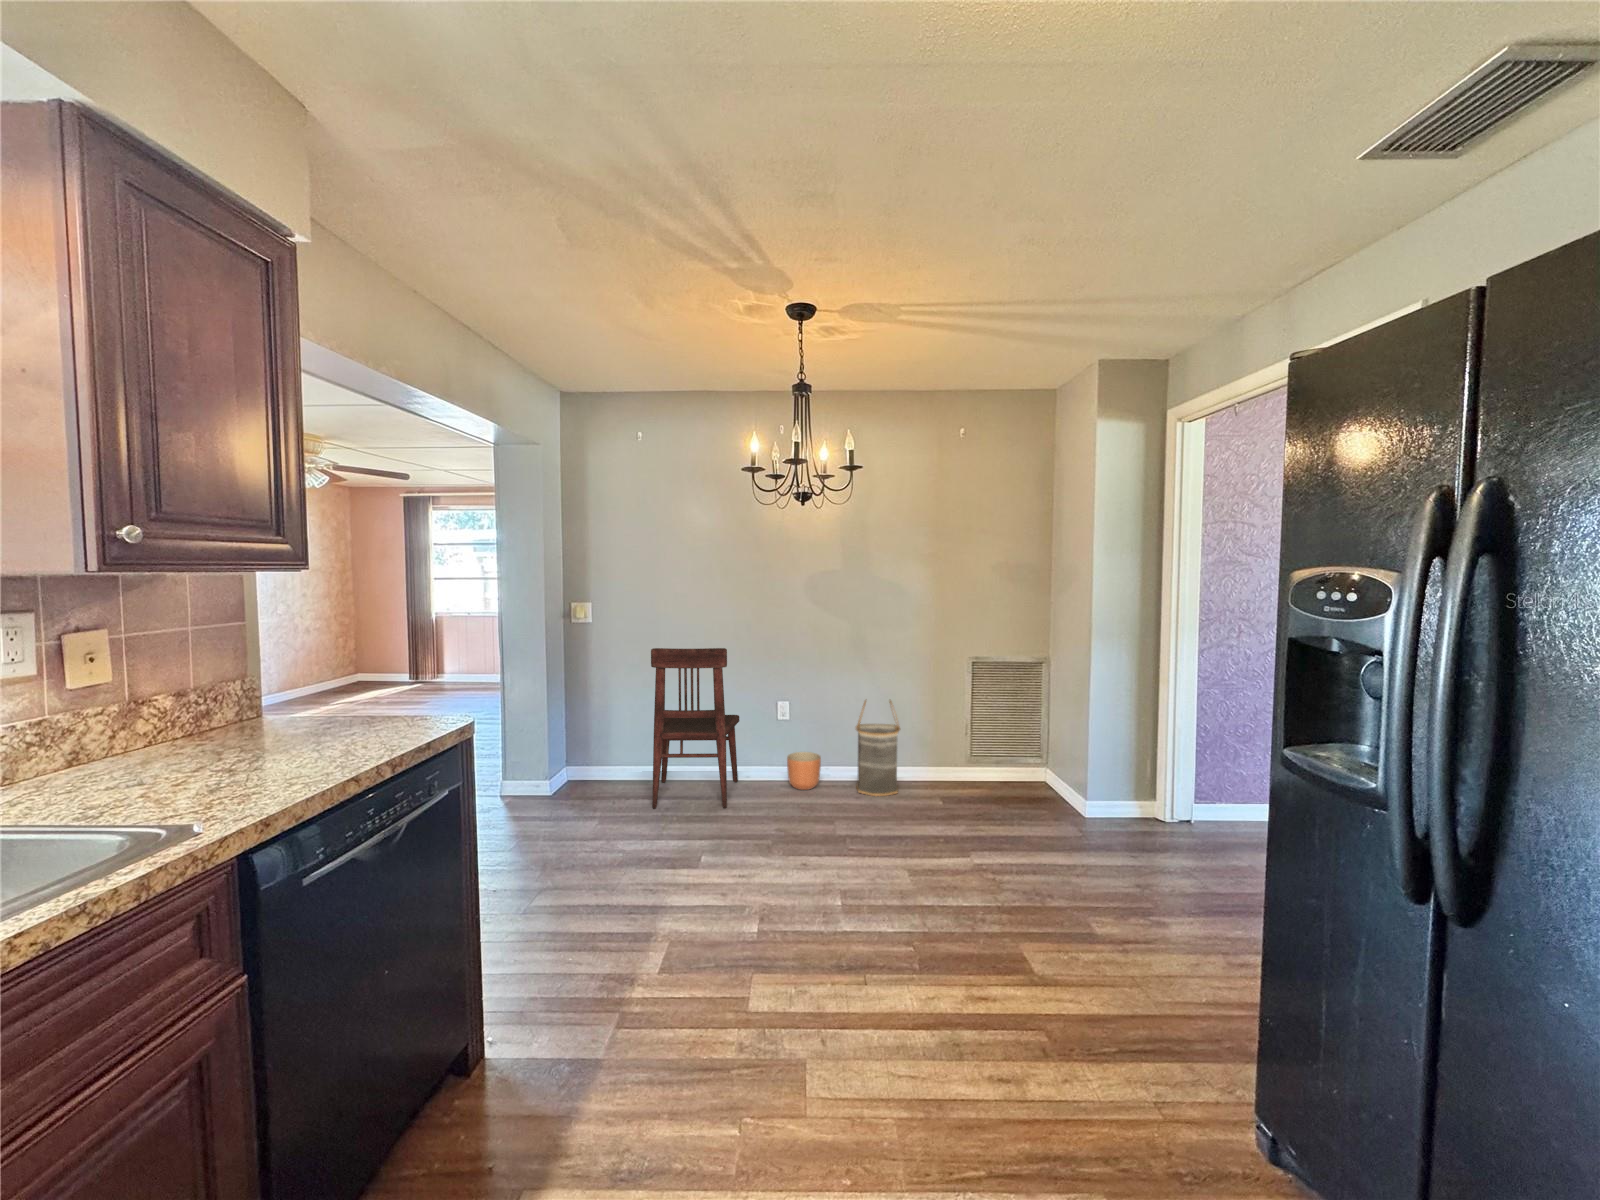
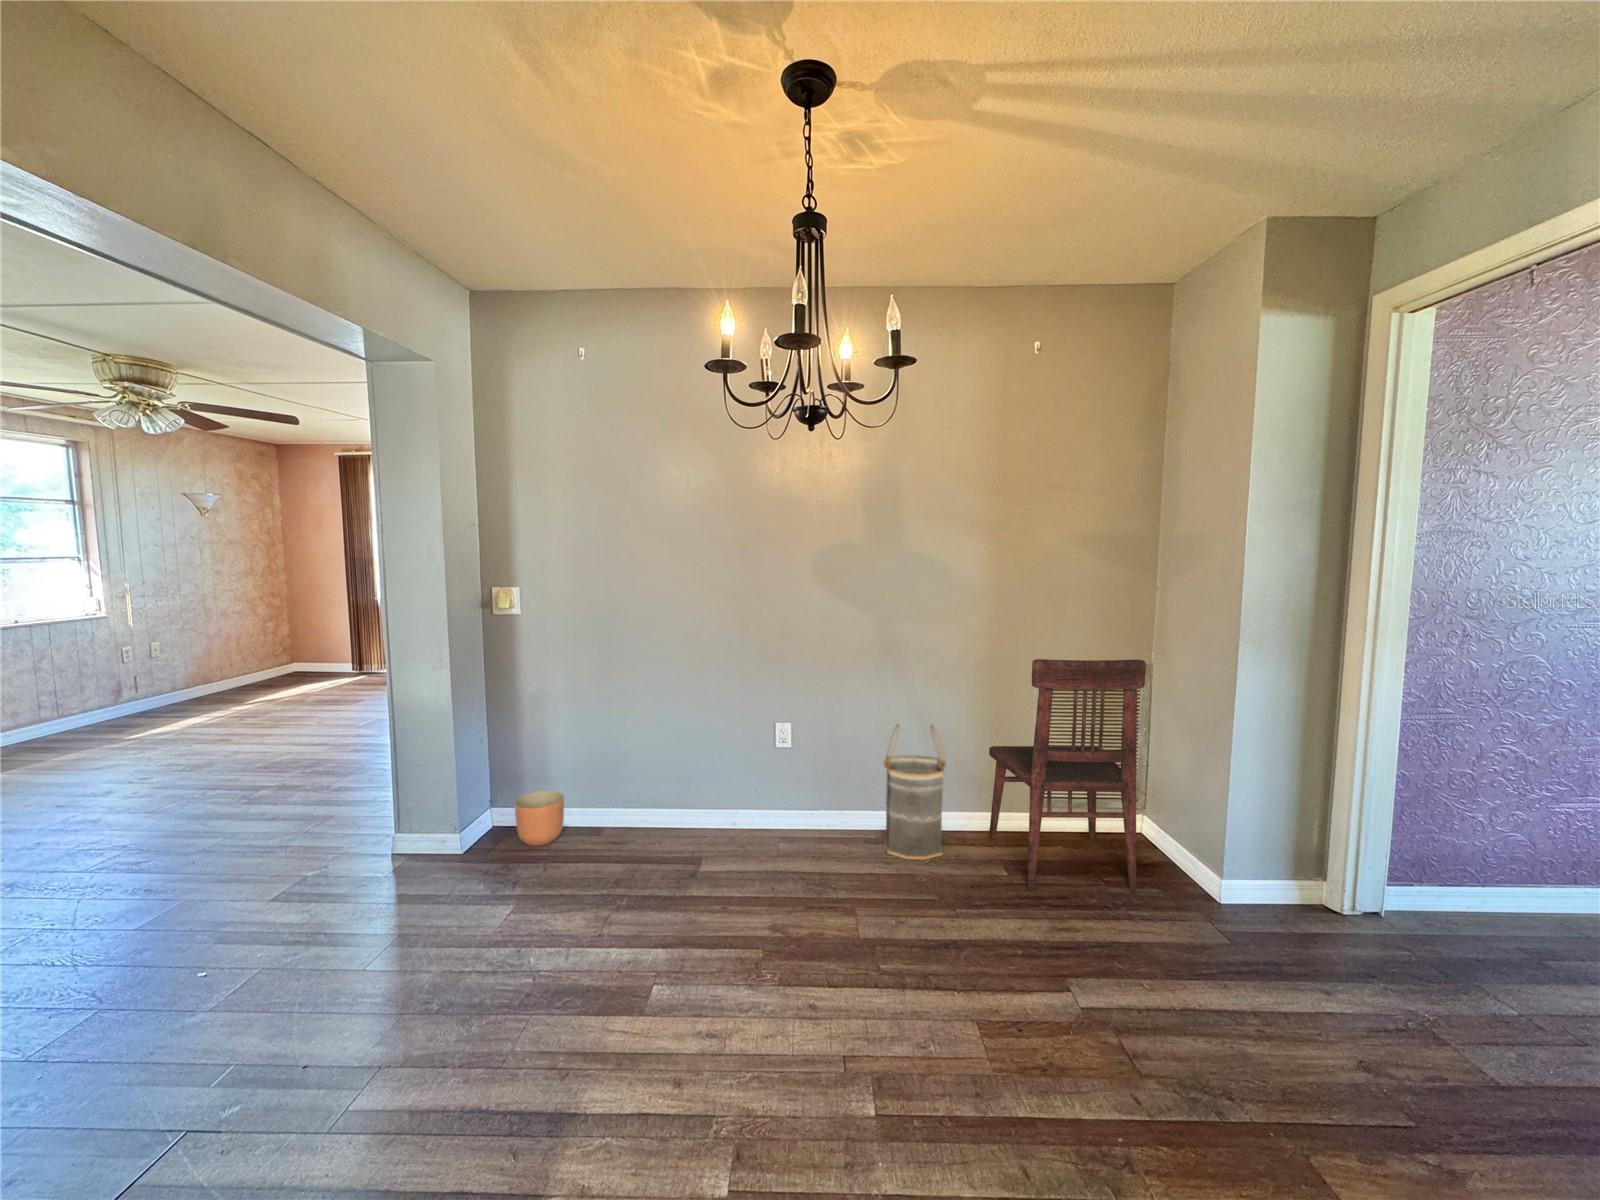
dining chair: present [651,648,739,809] -> present [989,659,1146,892]
planter: present [787,752,821,790] -> present [514,791,564,846]

